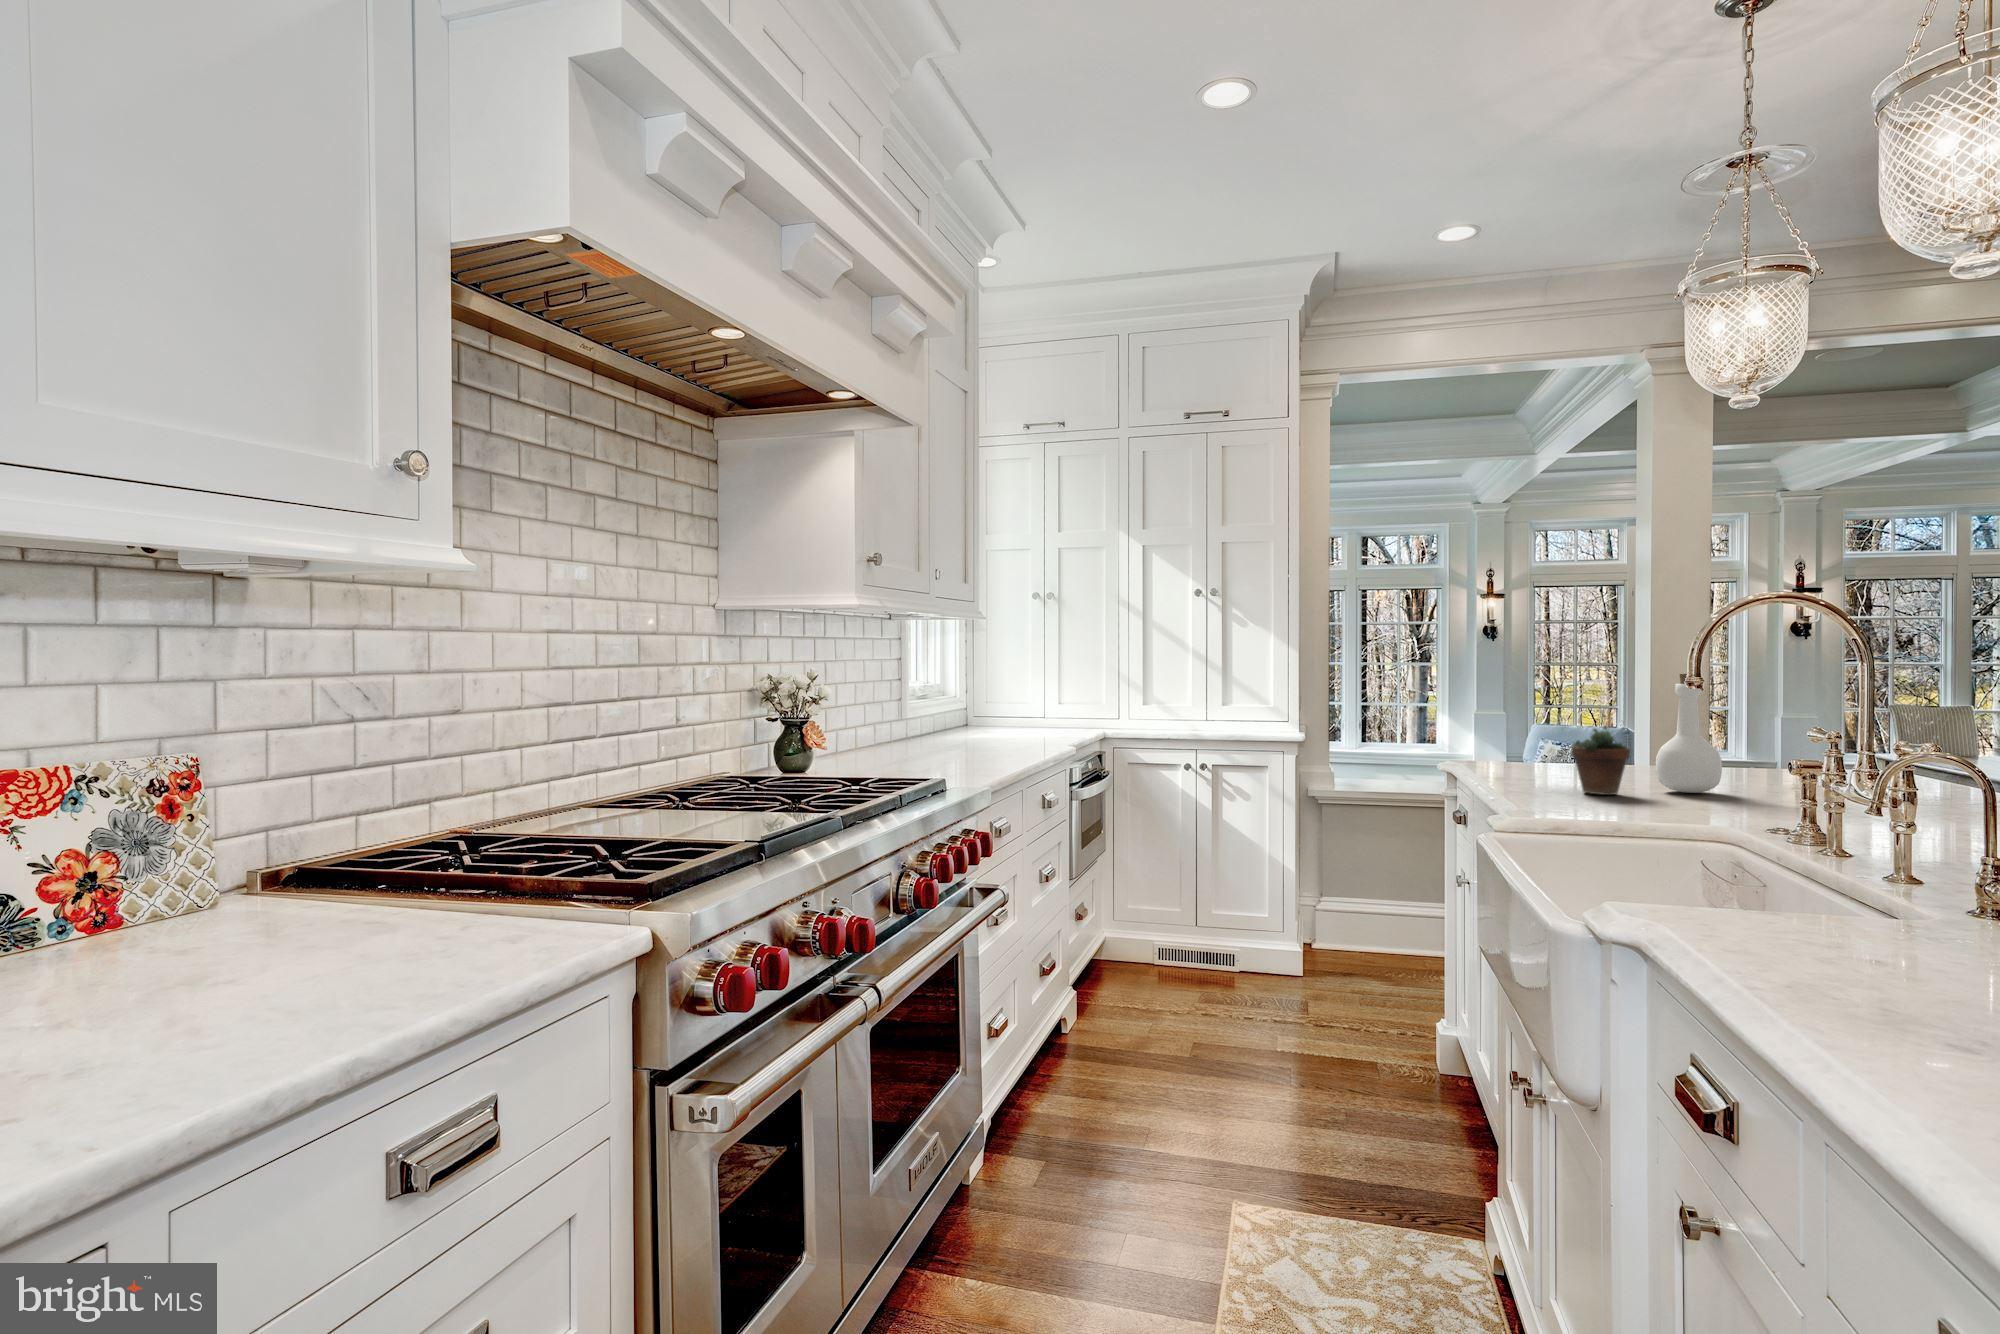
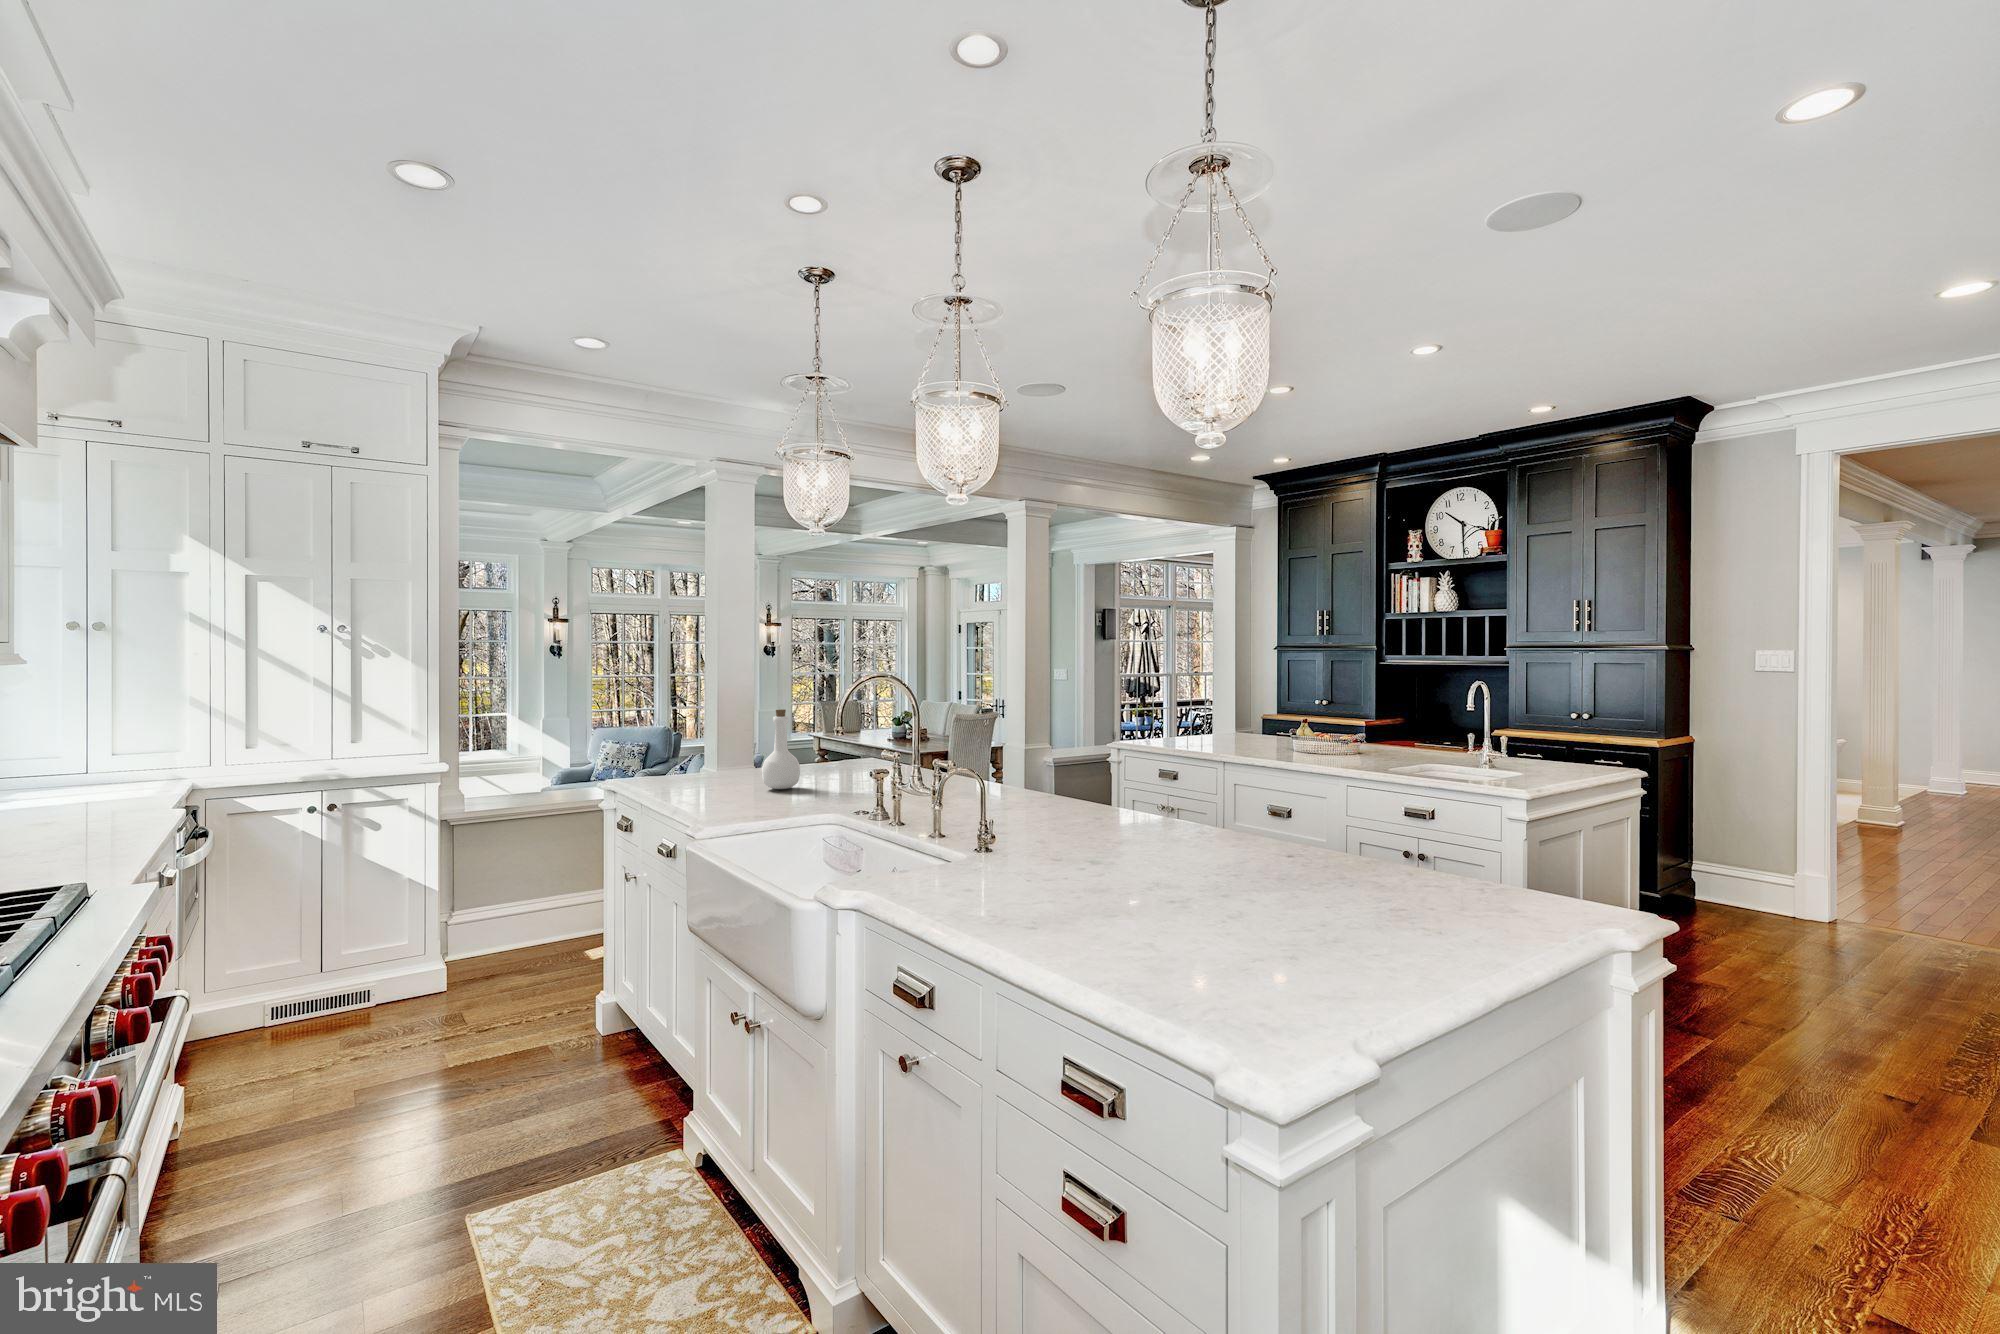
succulent plant: present [1571,713,1630,795] -> none [713,737,751,798]

